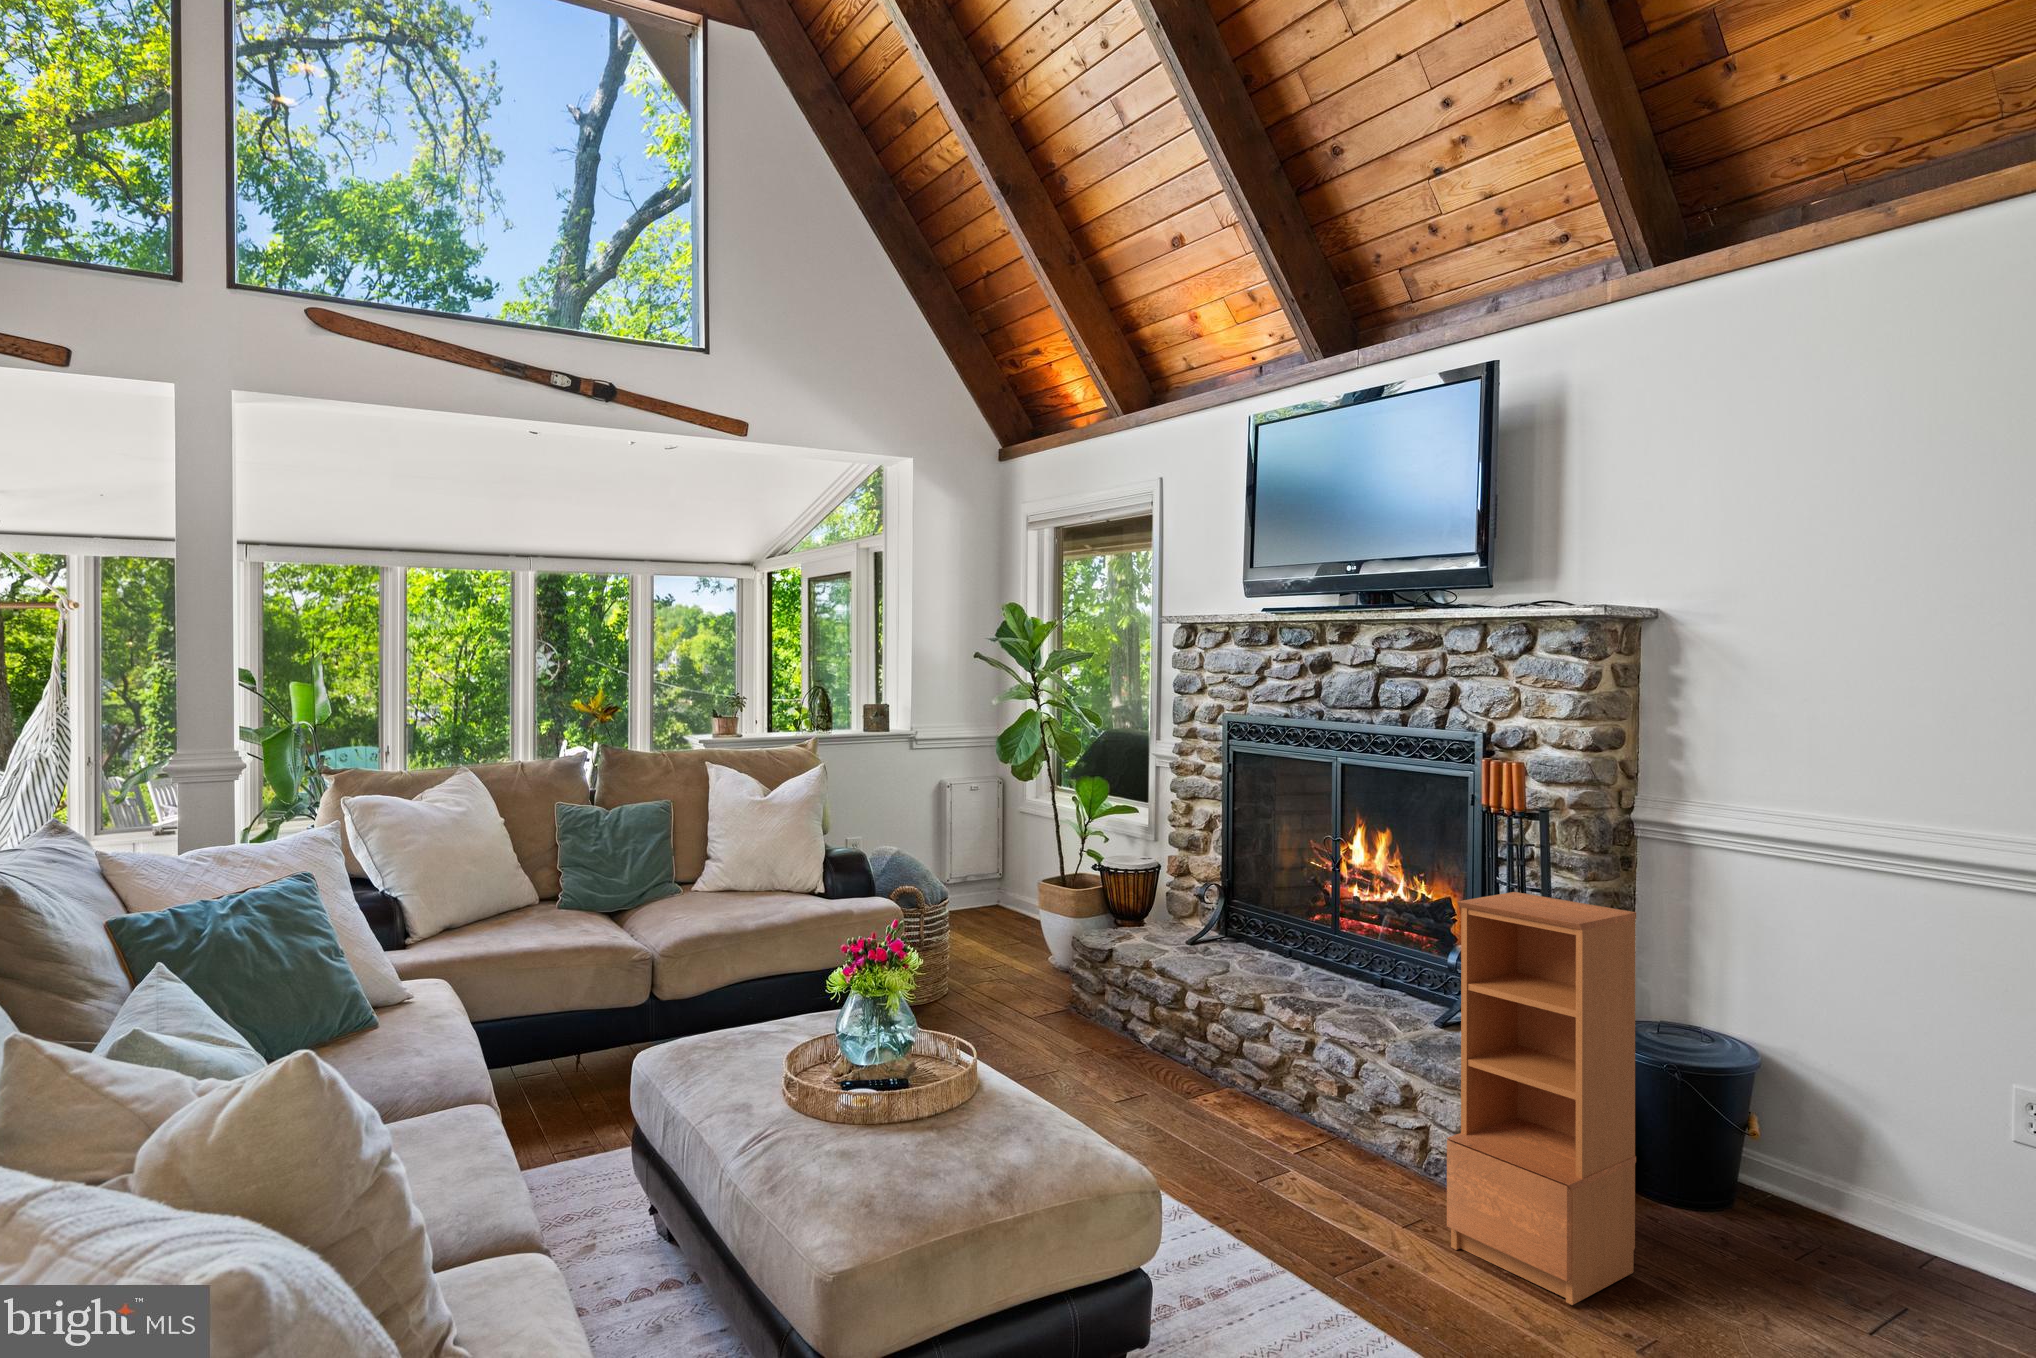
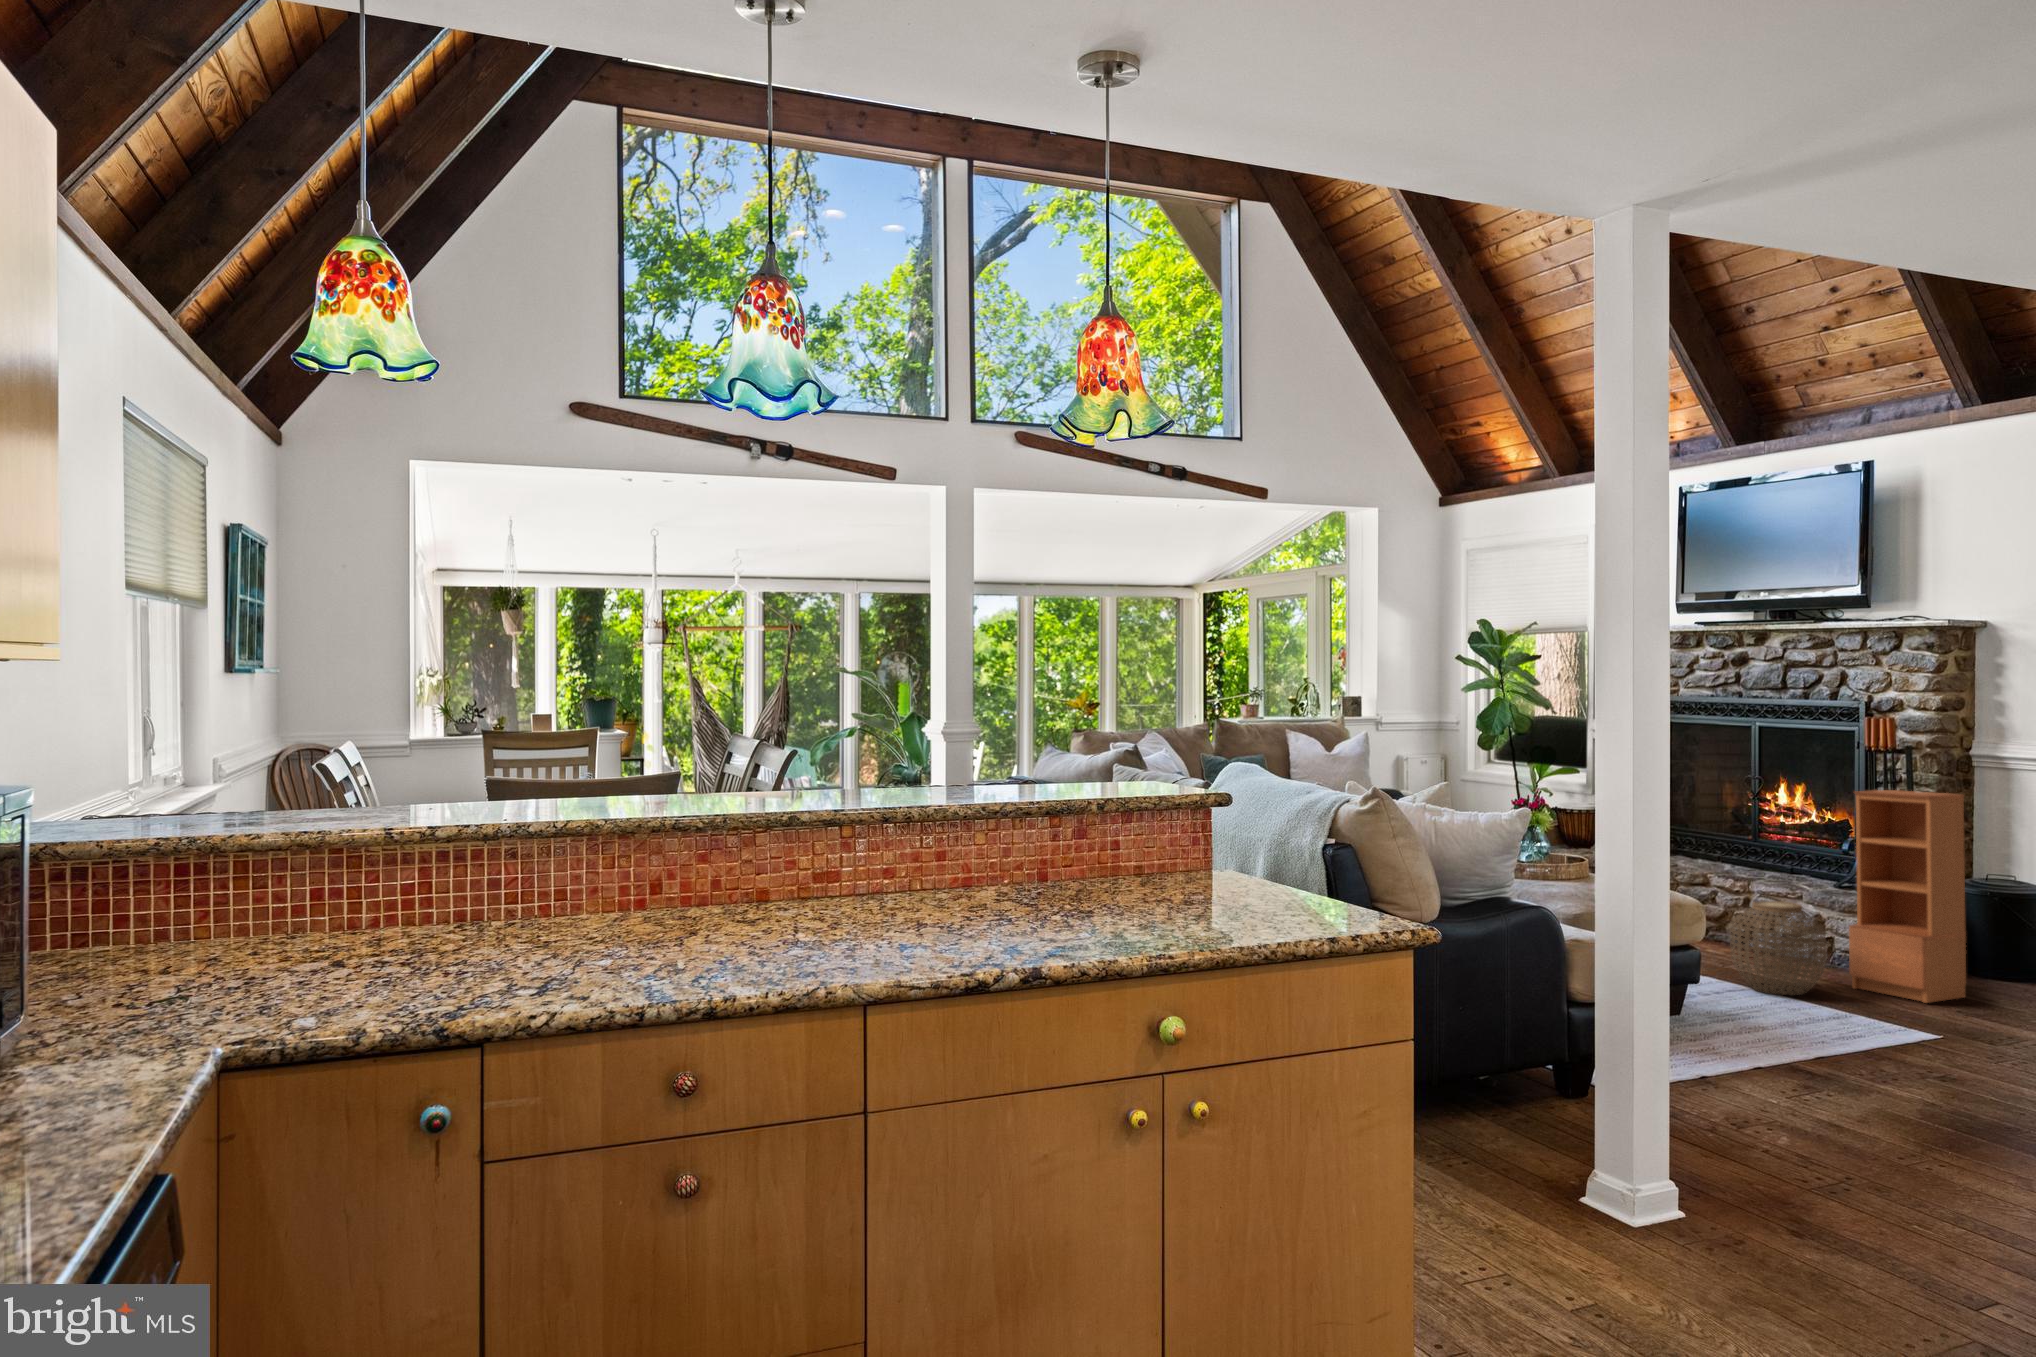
woven basket: none [1251,1097,1406,1287] -> present [1730,900,1826,995]

